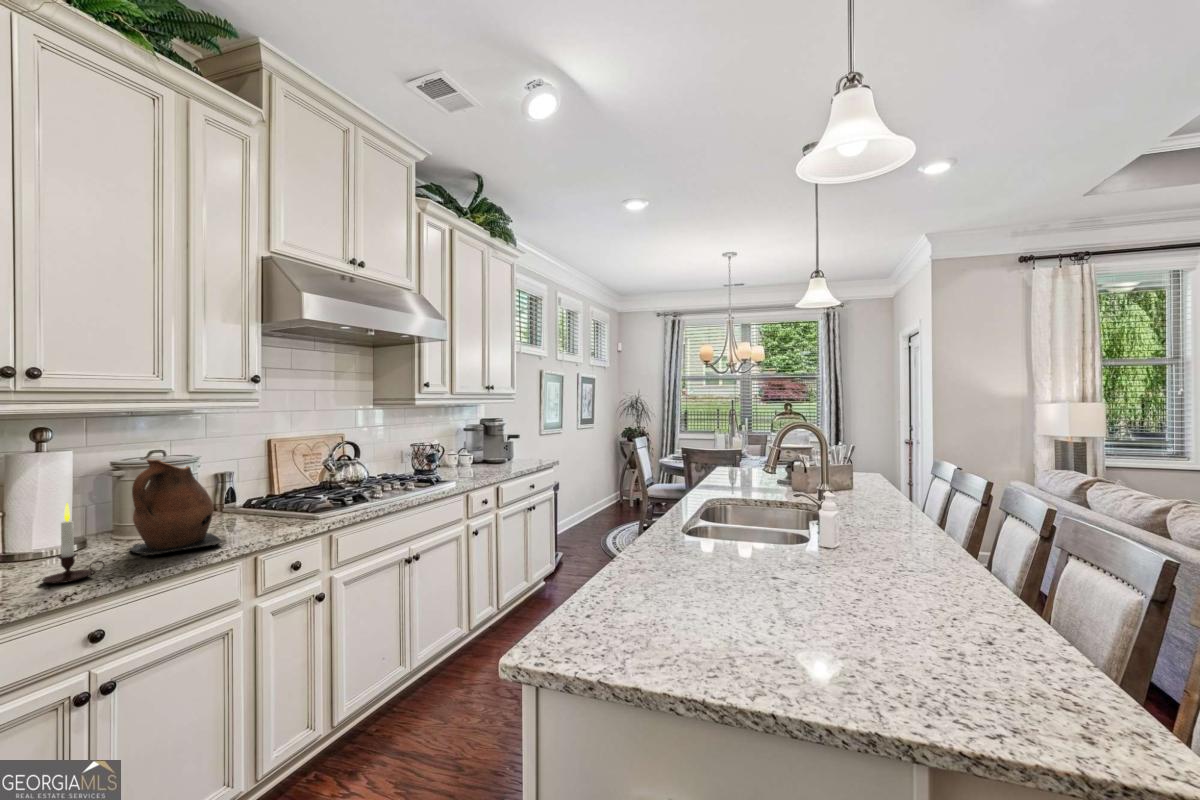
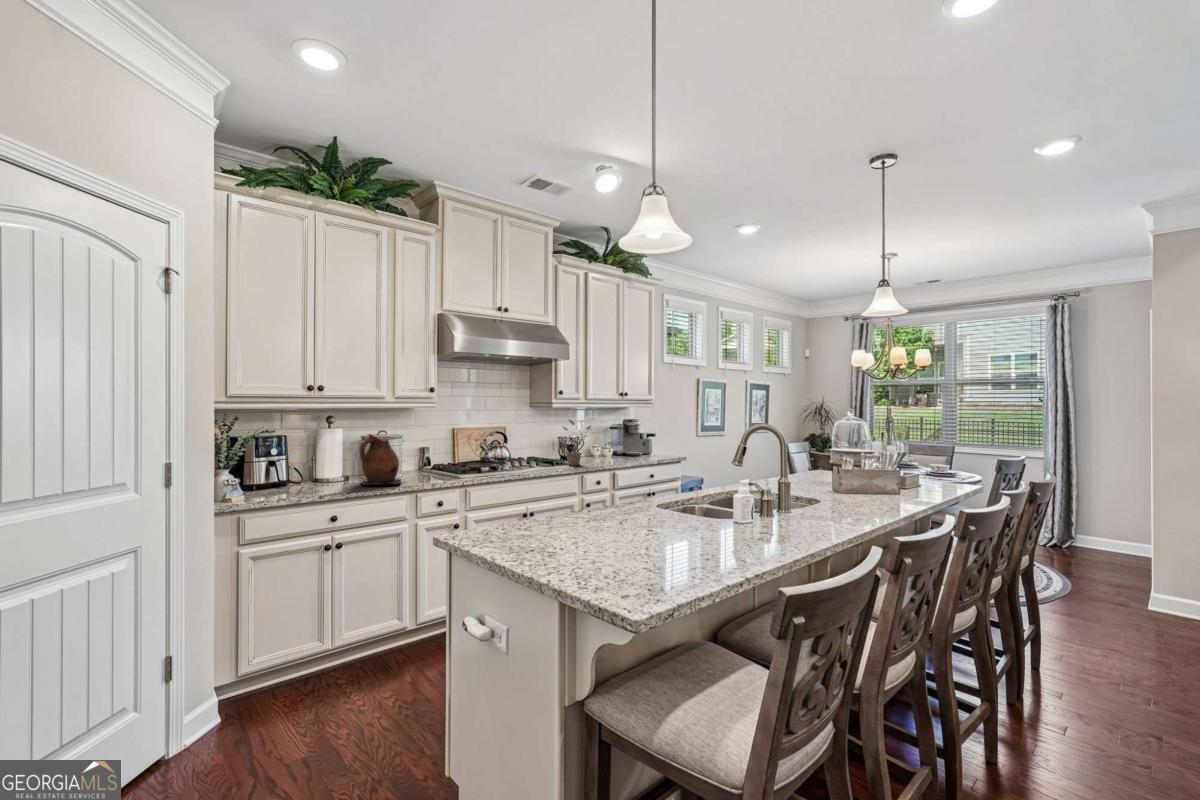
potted plant: none [431,418,472,481] -> present [563,420,591,465]
candle: present [42,503,104,583] -> none [319,452,343,491]

